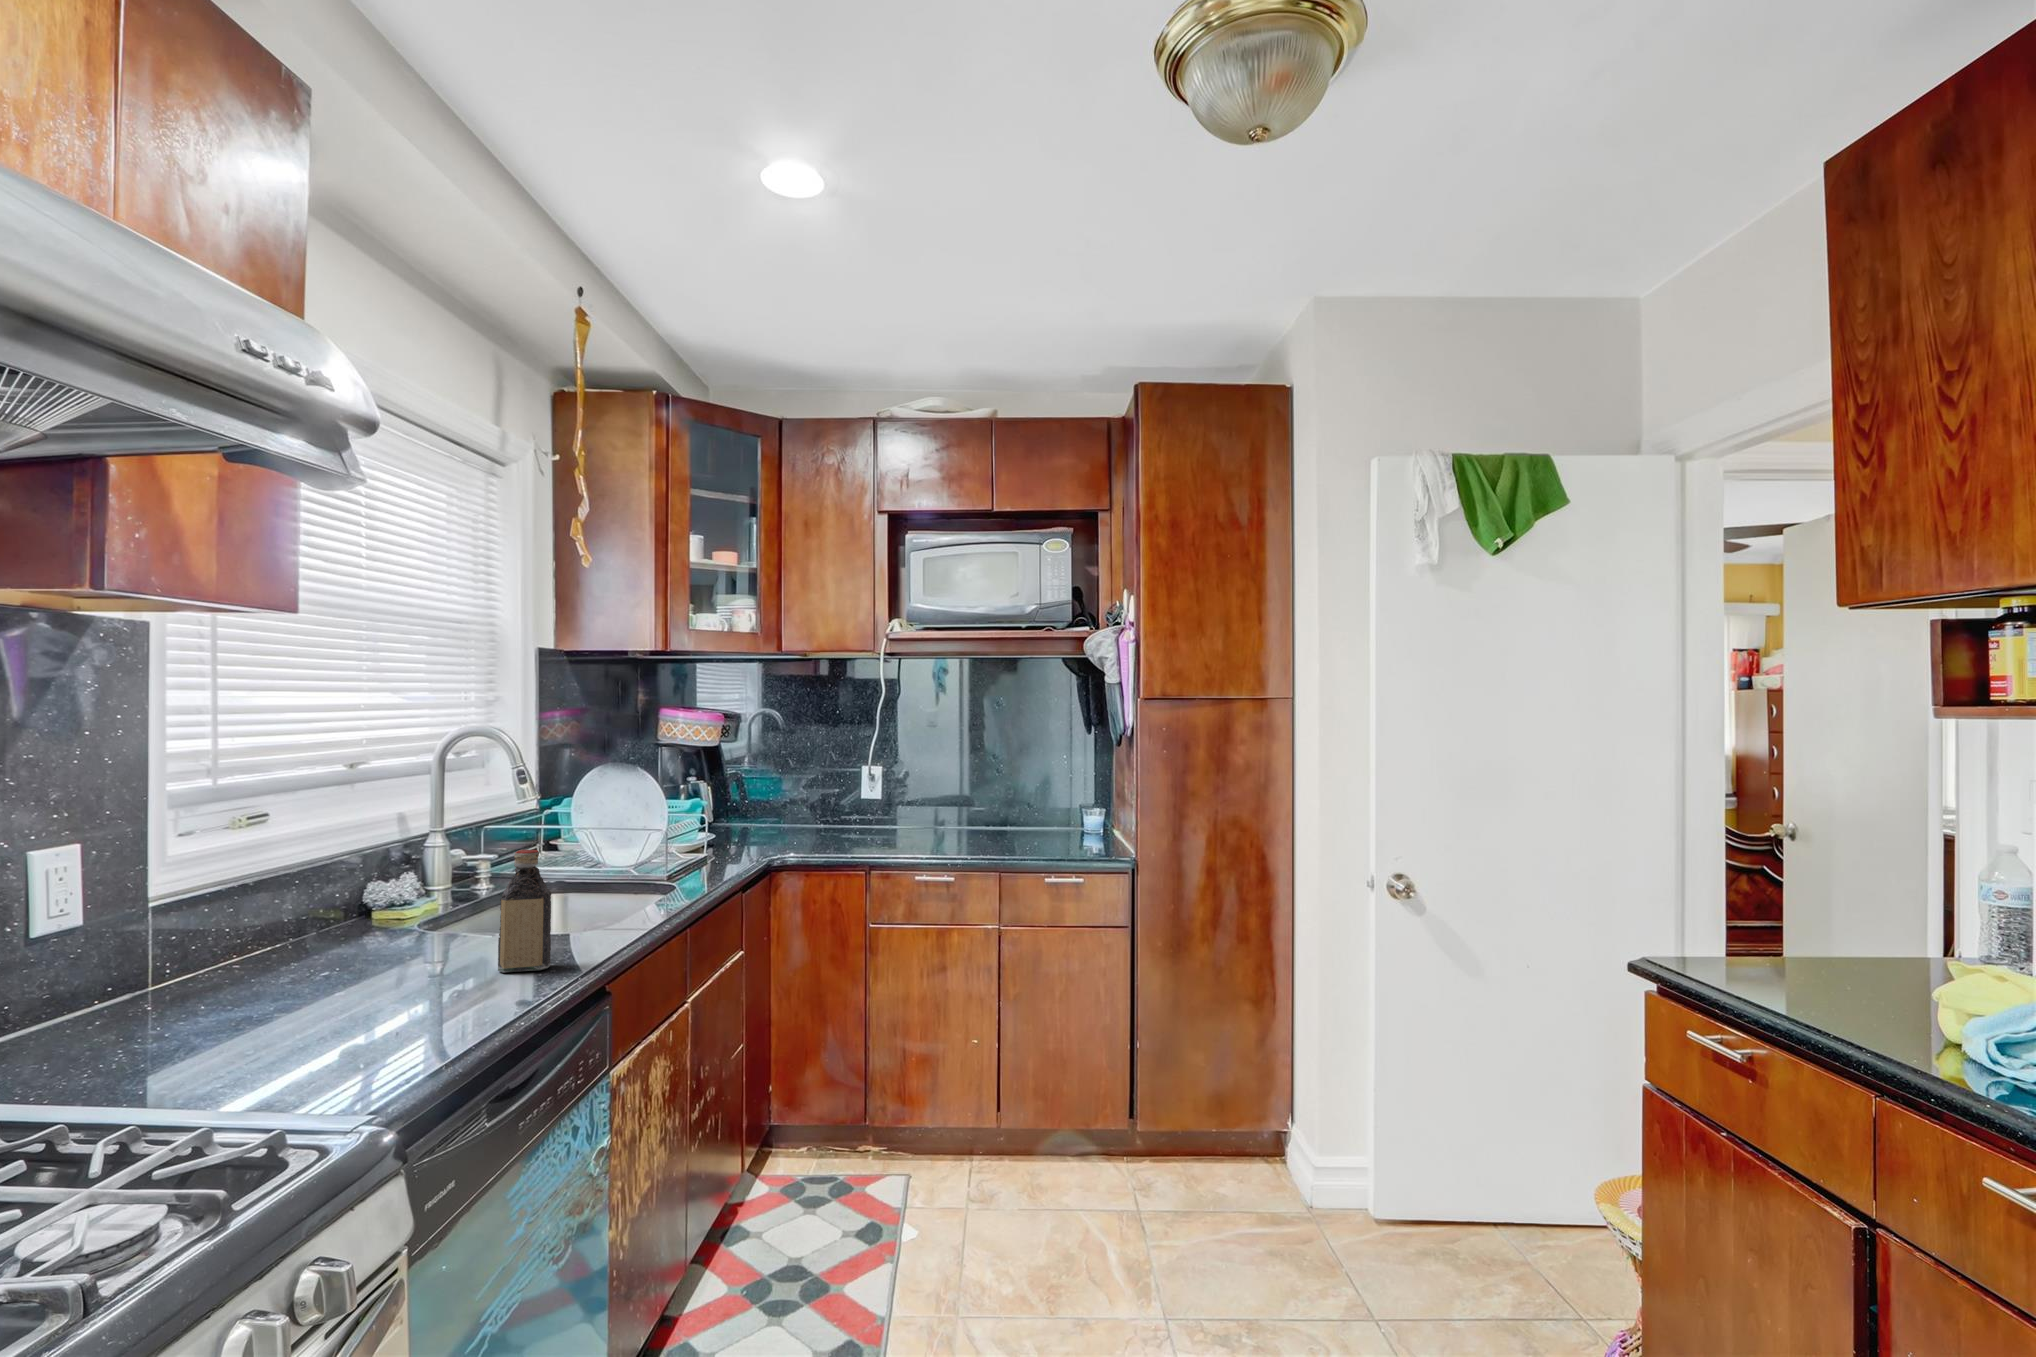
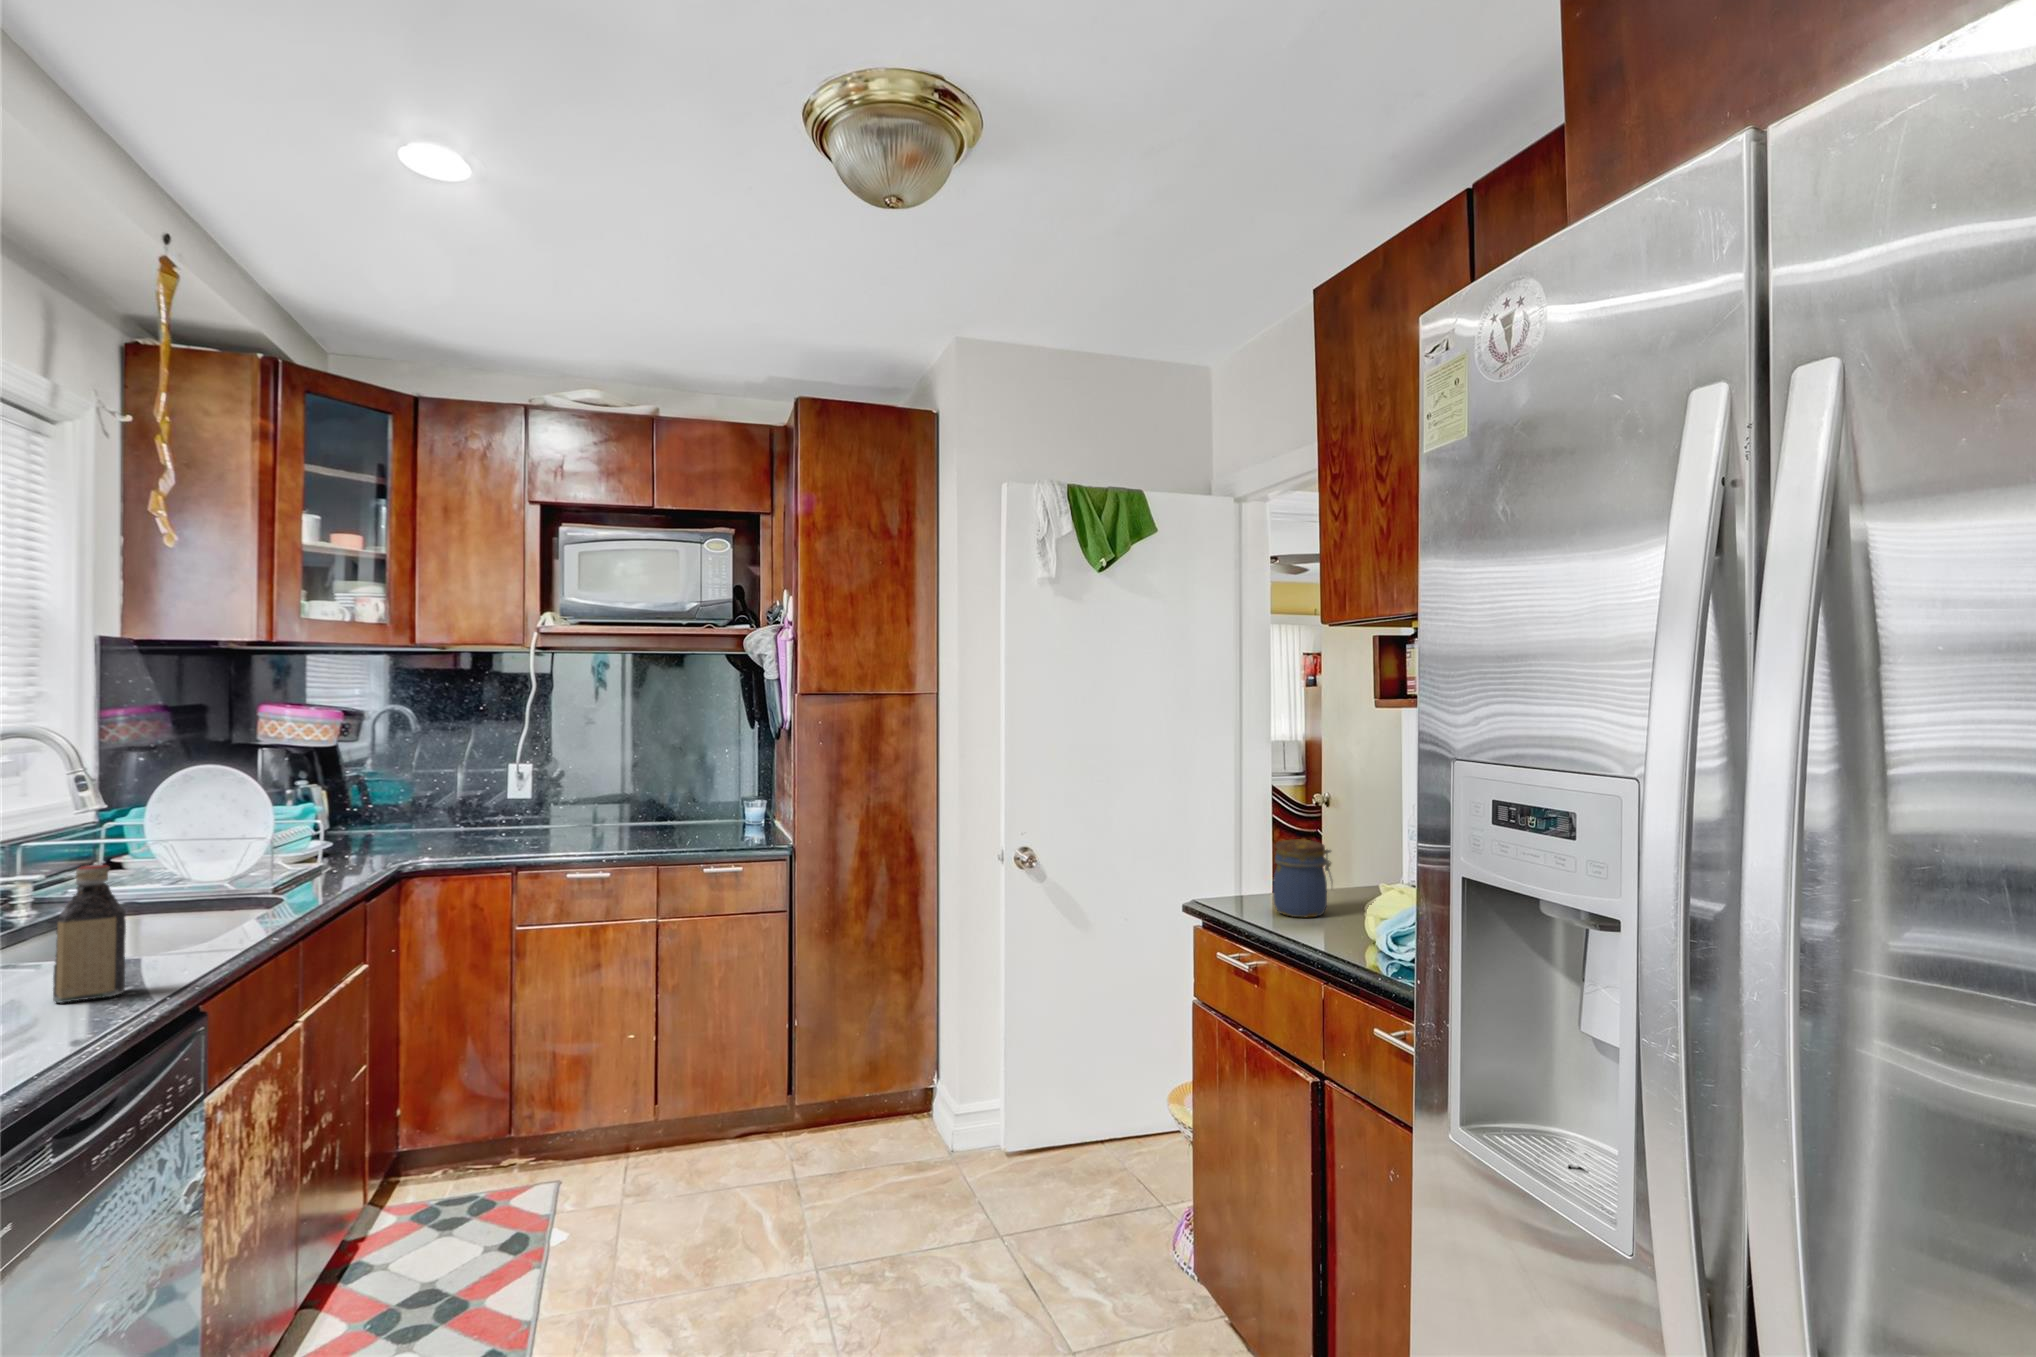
jar: none [1769,892,1867,999] -> present [1273,839,1333,917]

